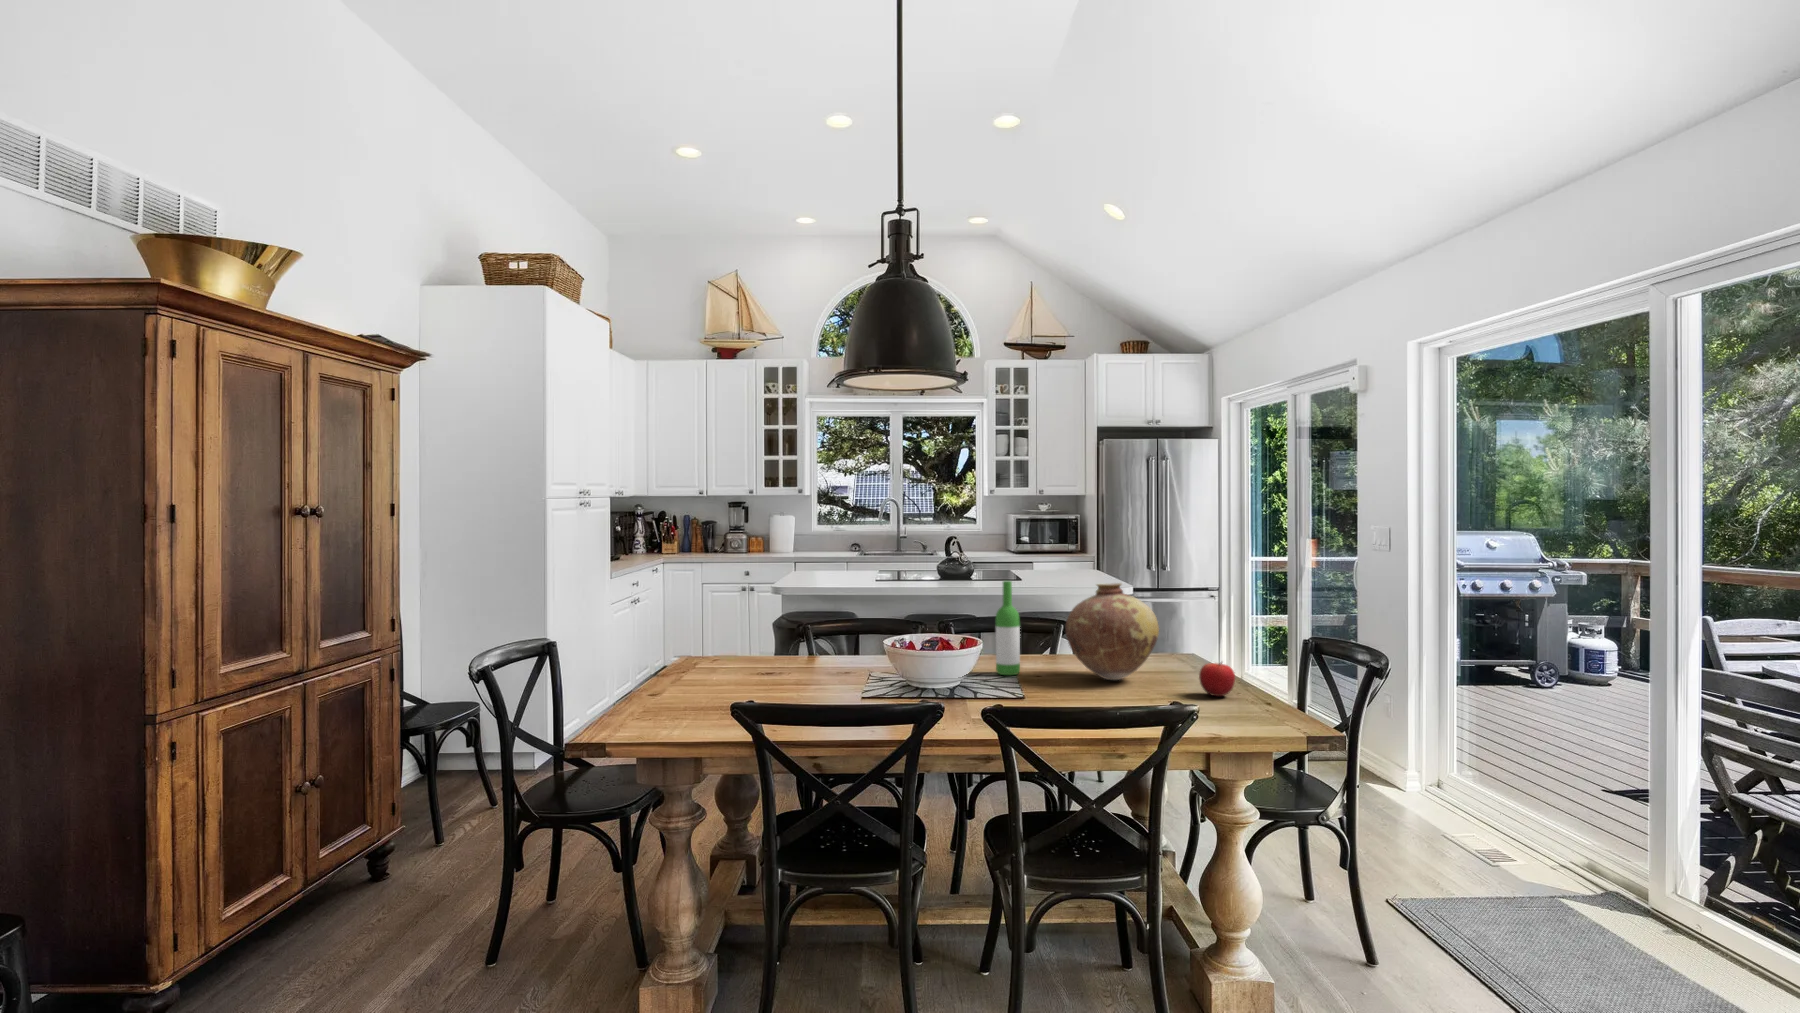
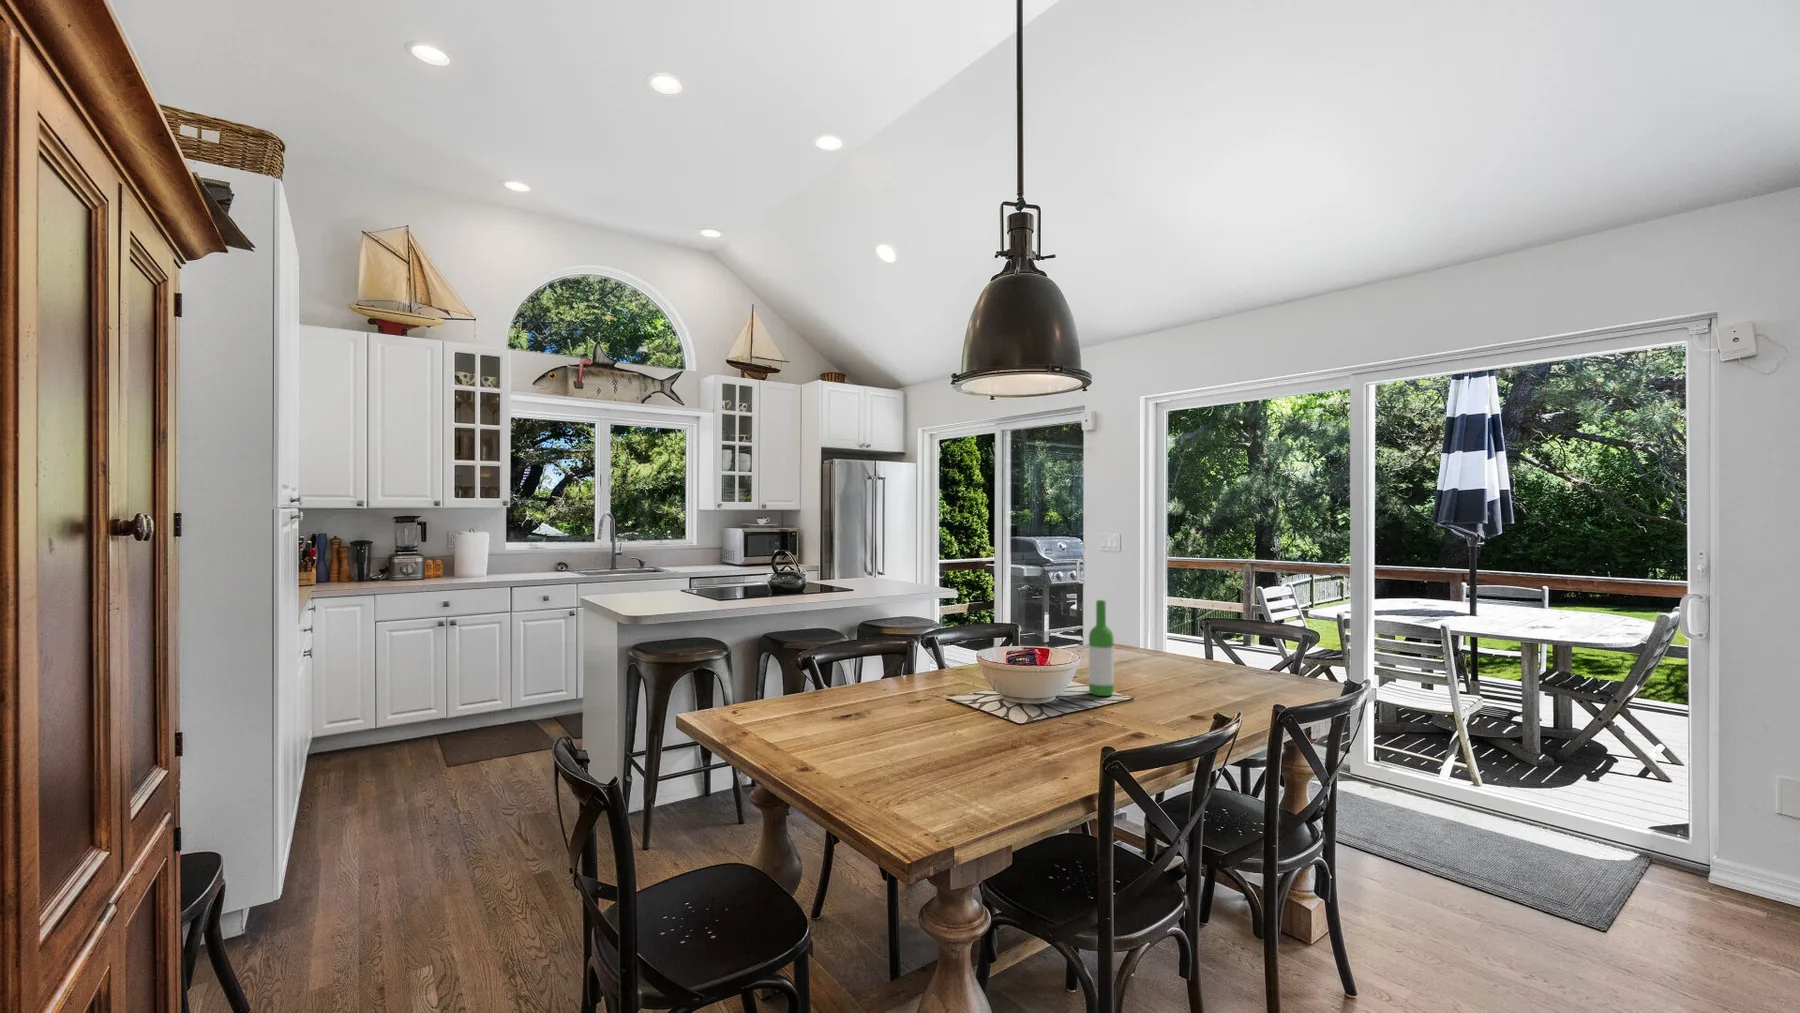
vase: present [1066,583,1159,680] -> none [1140,596,1229,686]
fruit: present [1199,662,1235,696] -> none [1273,658,1306,689]

